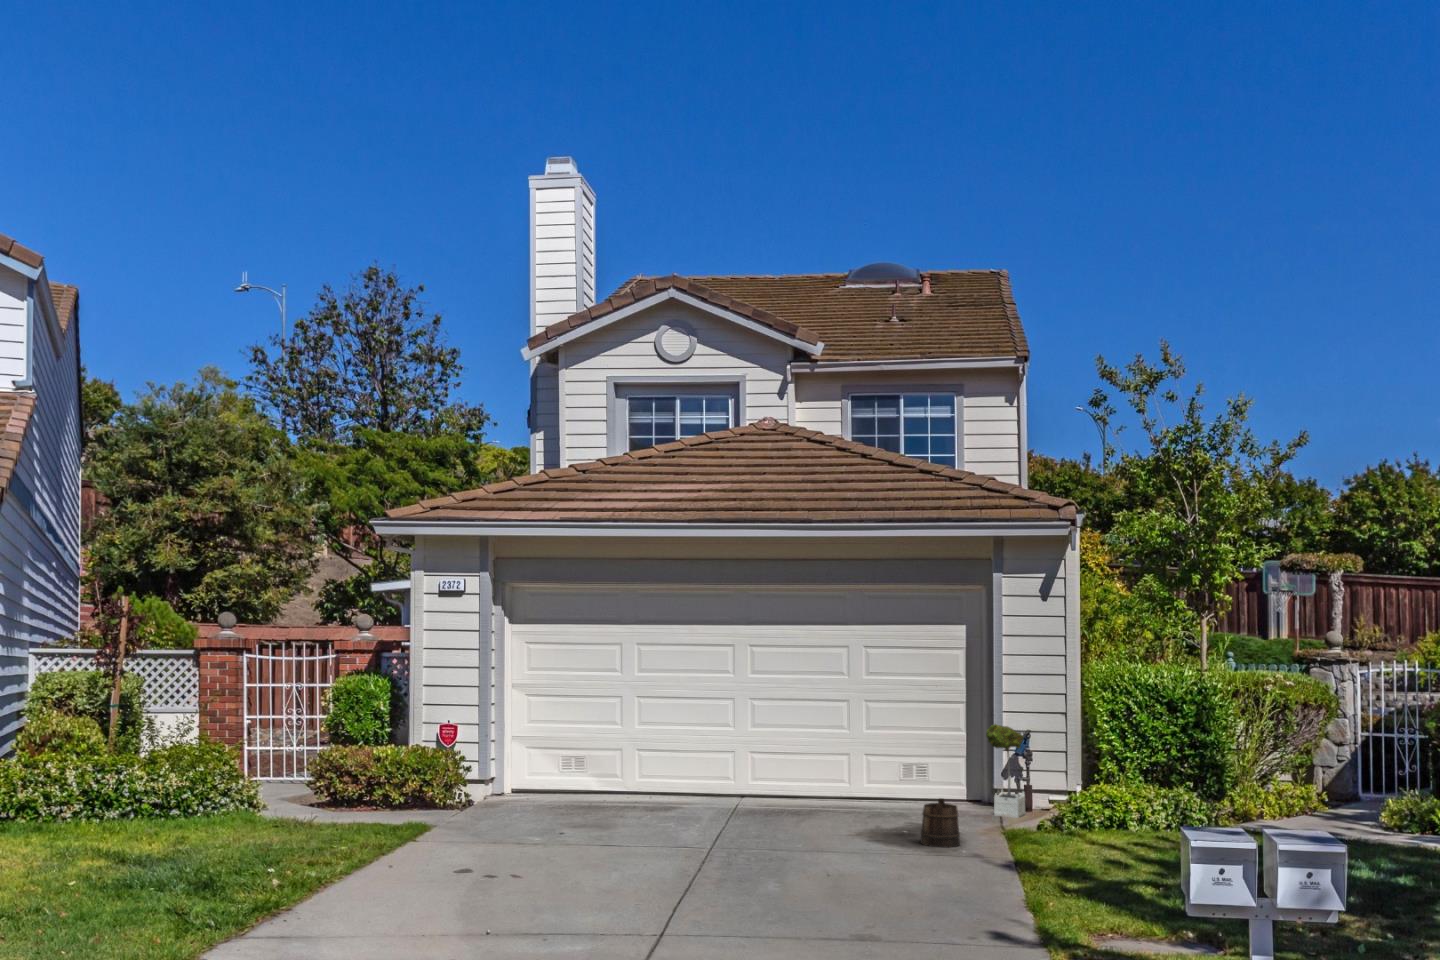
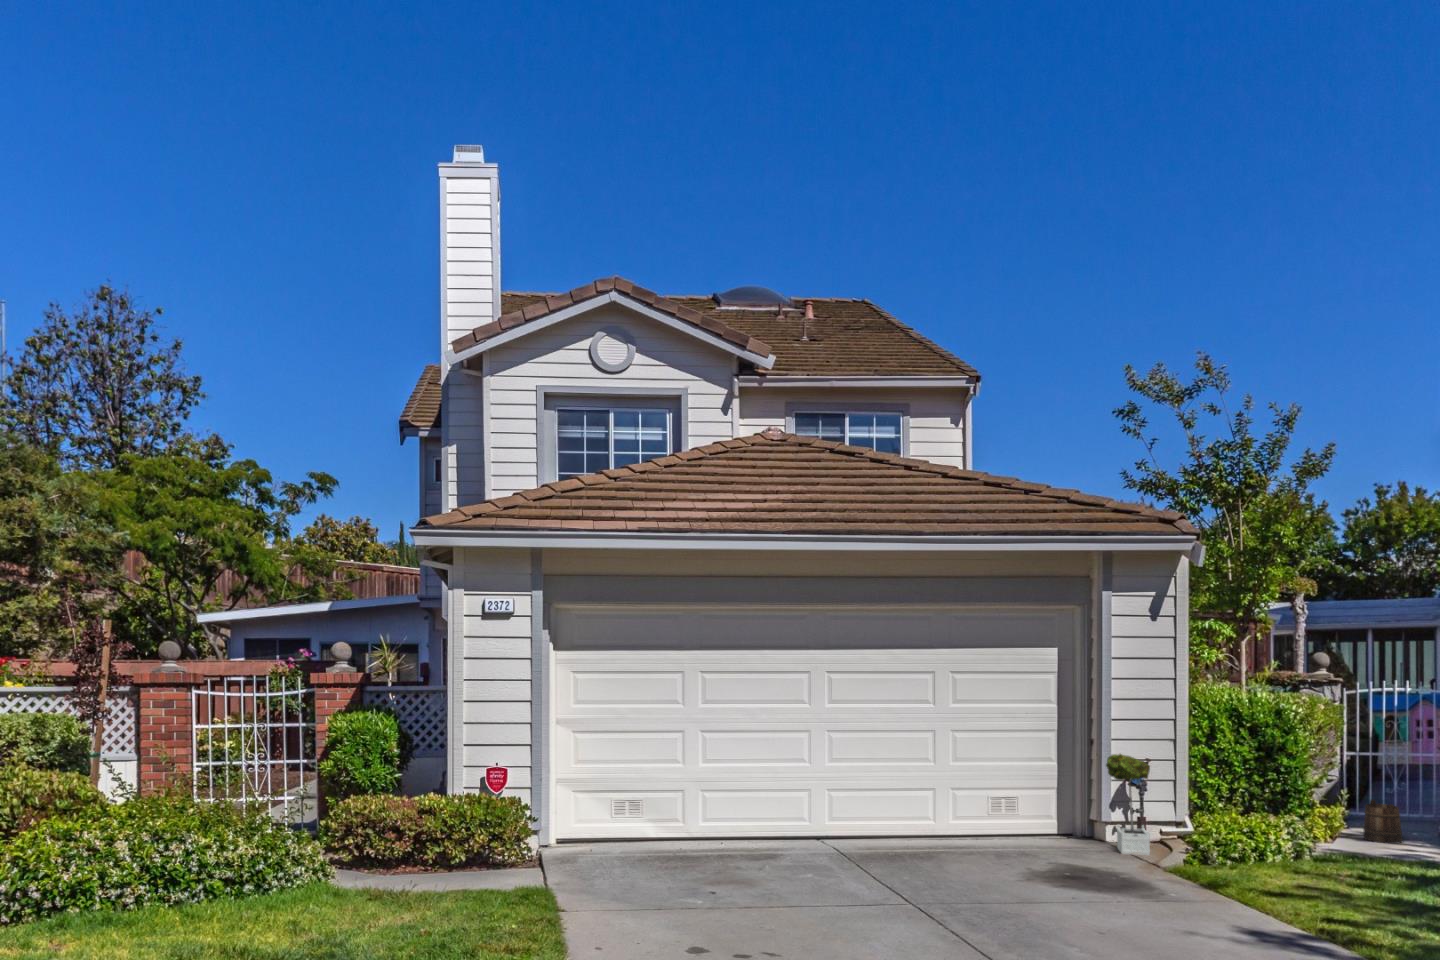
bucket: present [921,799,960,847] -> present [1363,800,1403,844]

